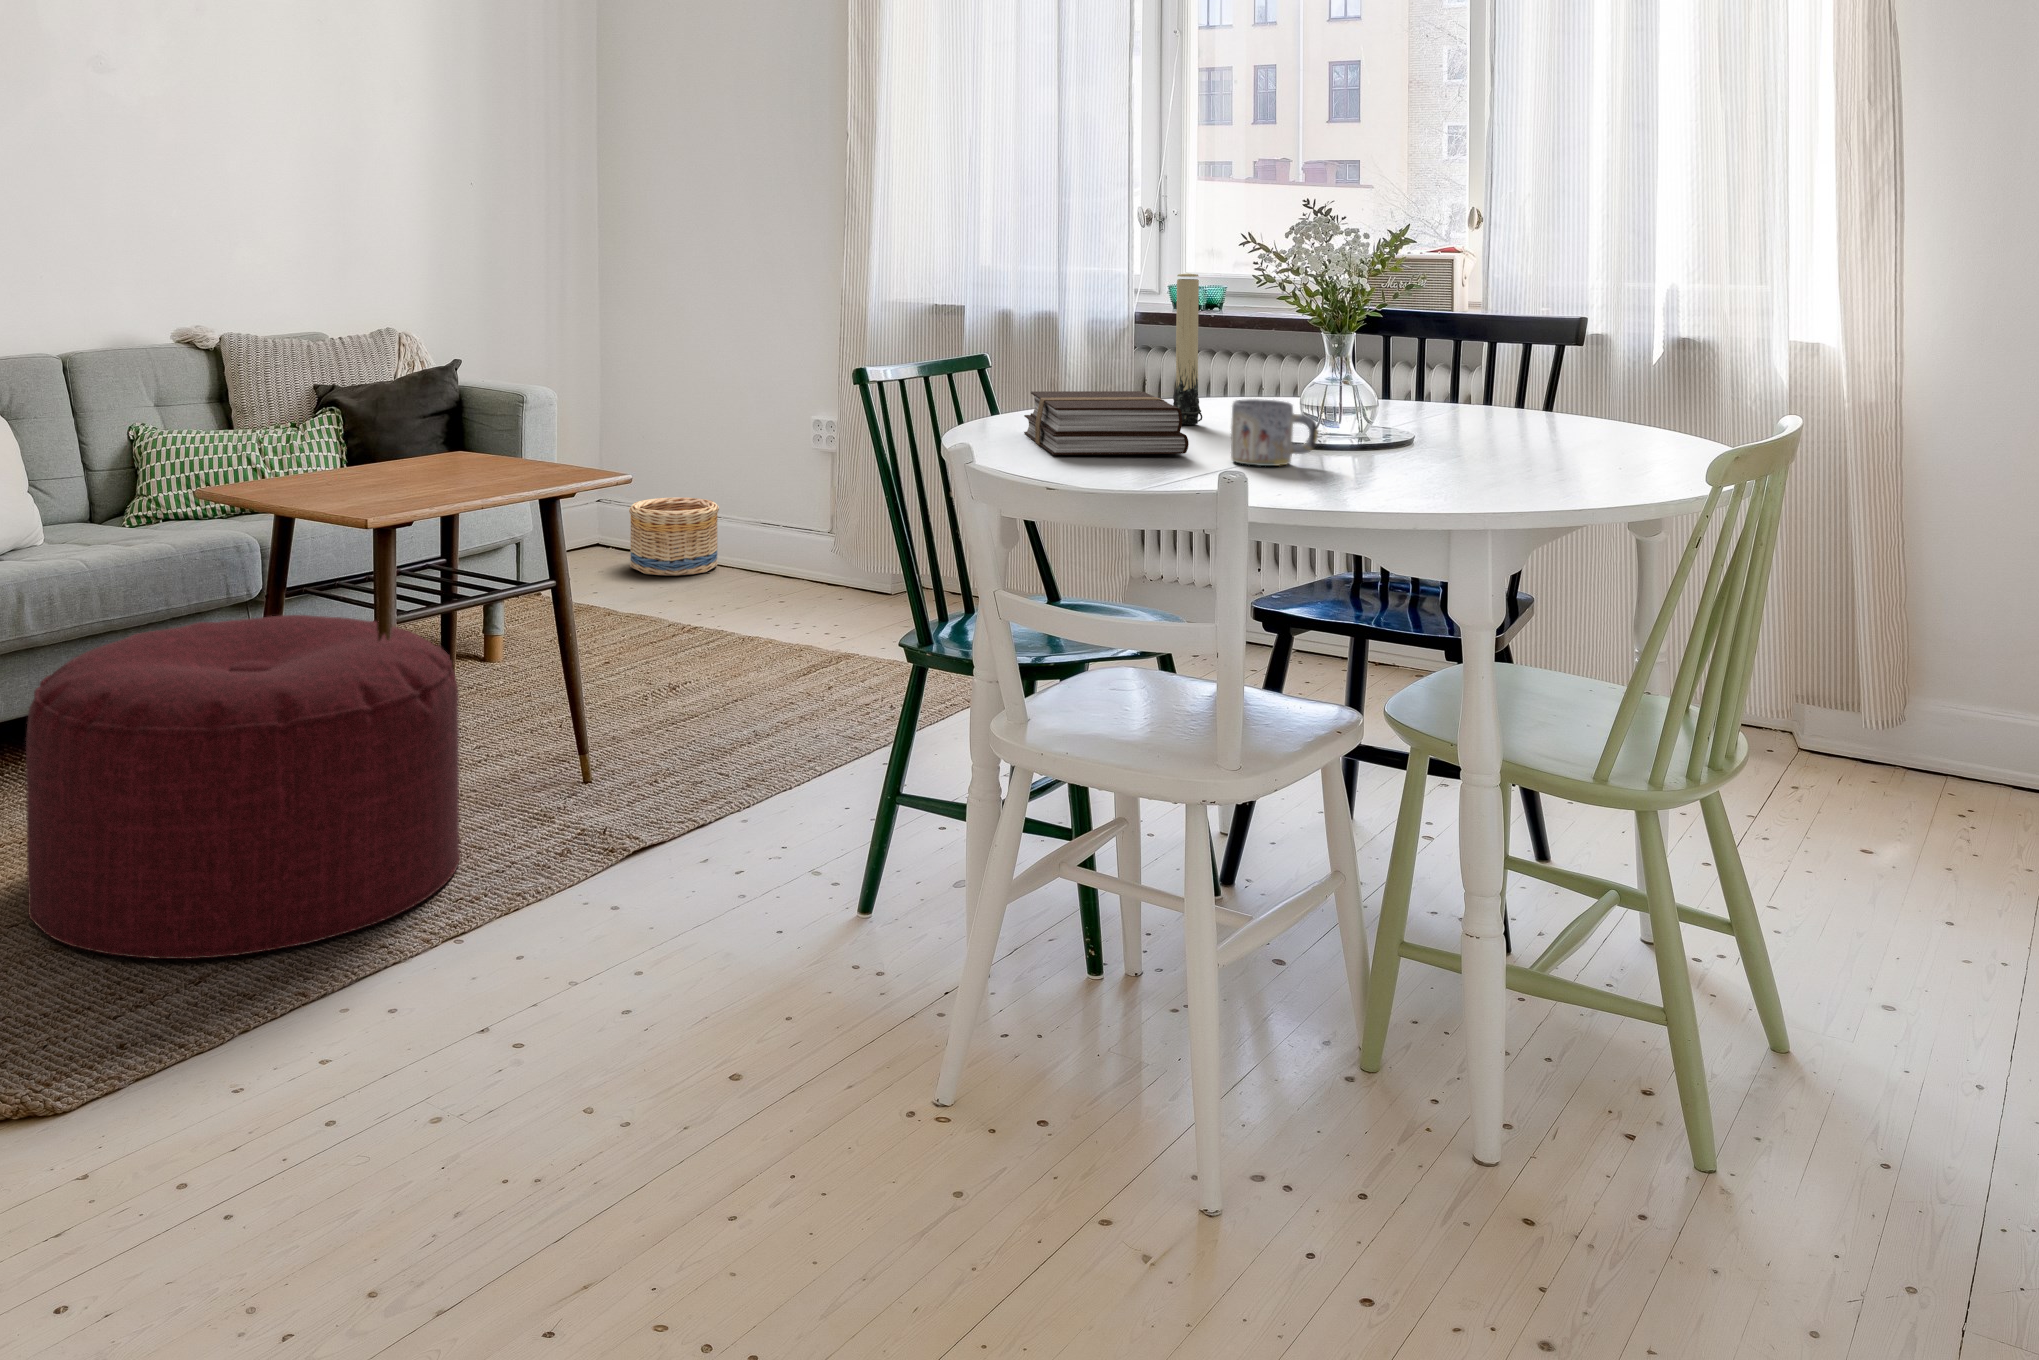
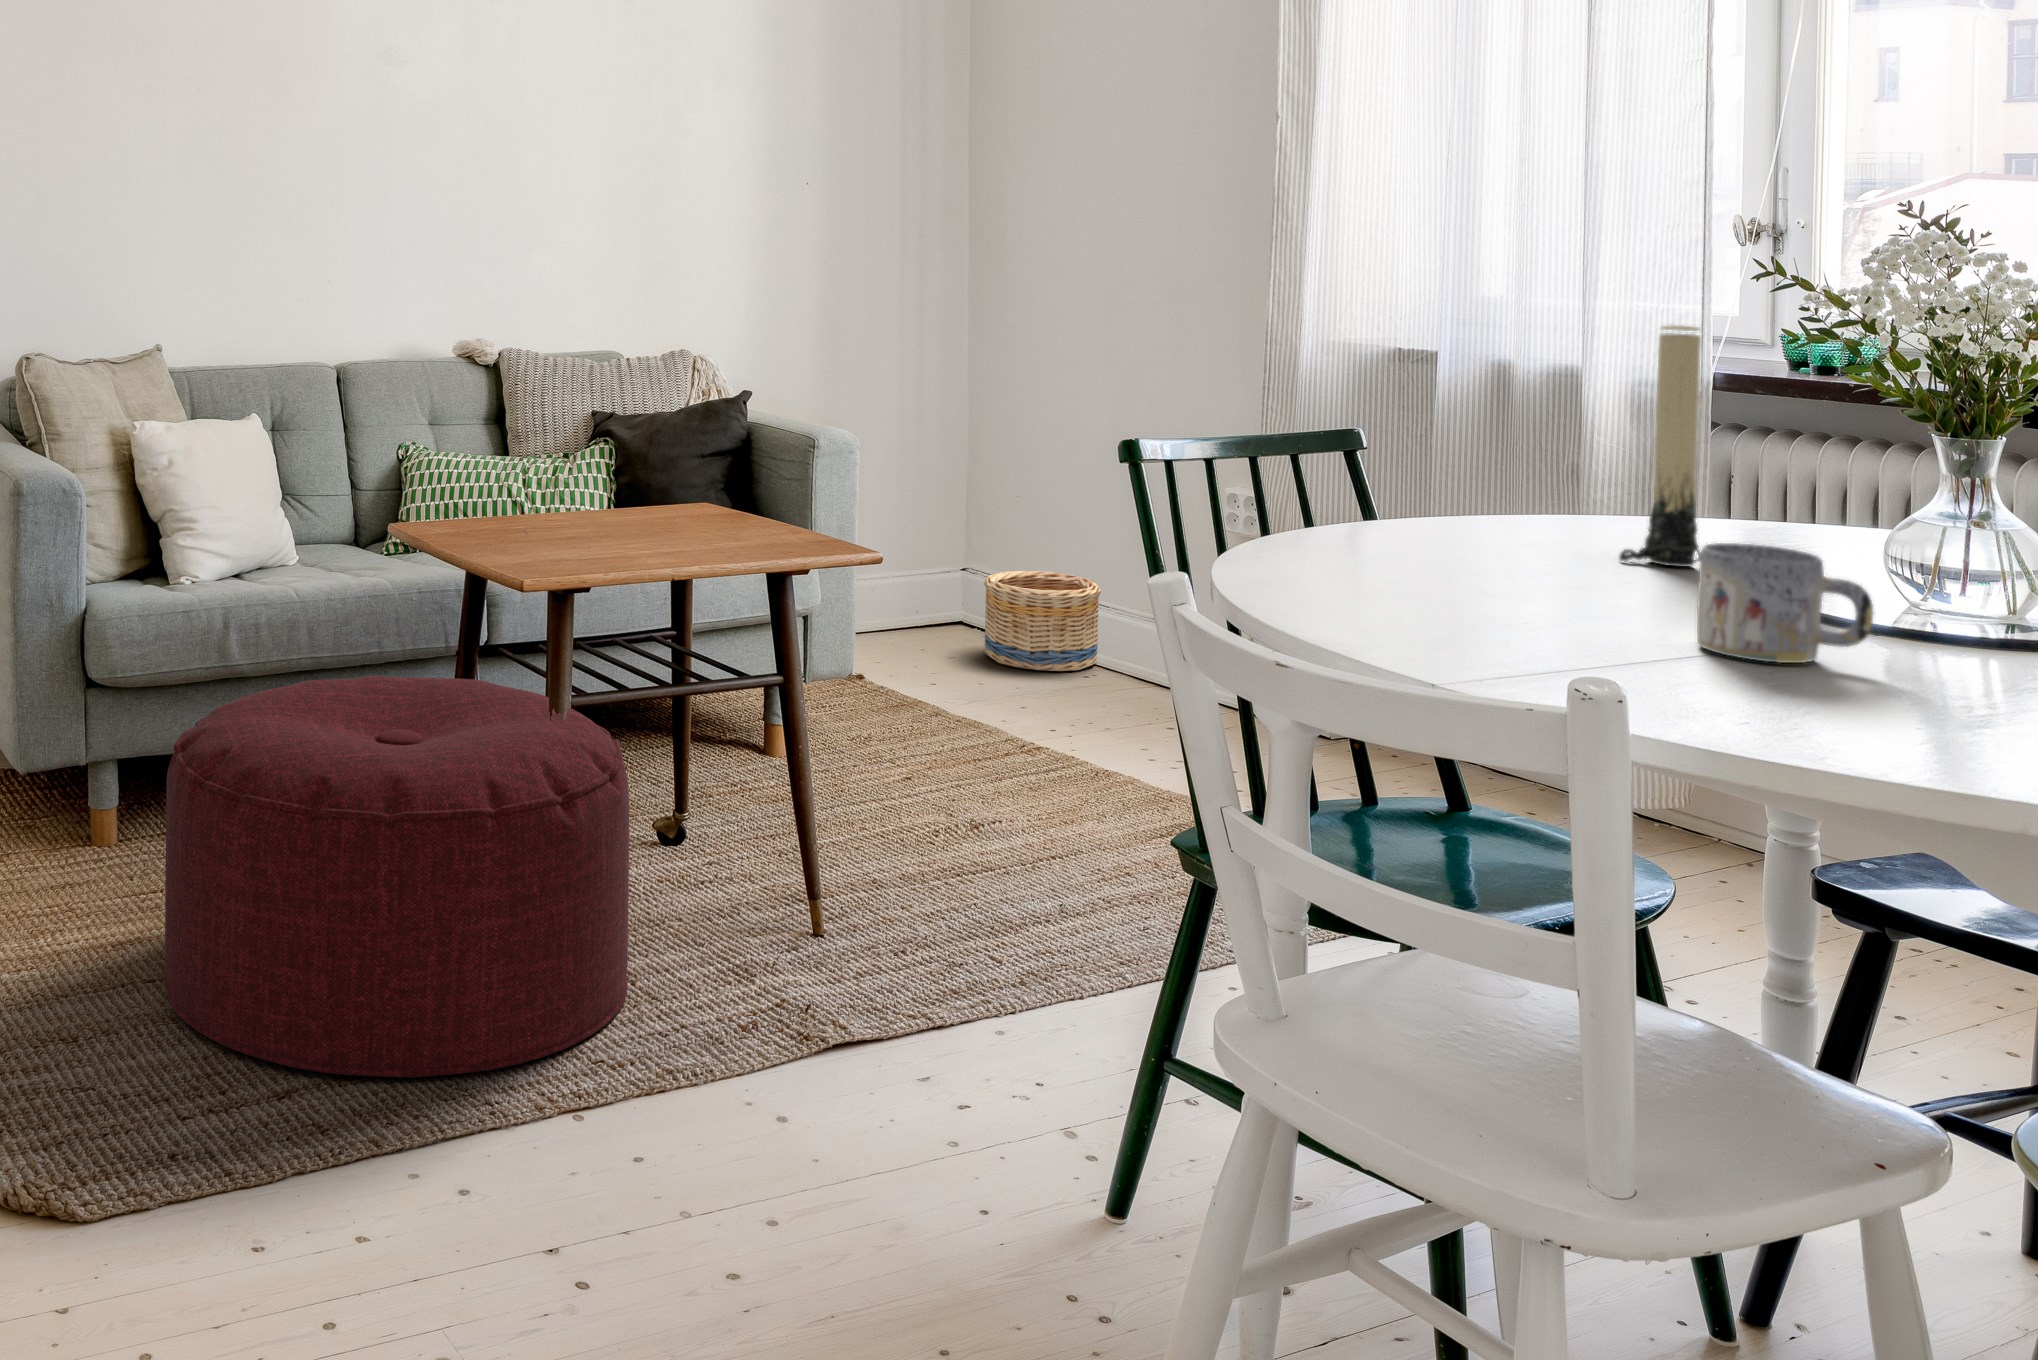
book: present [1024,391,1189,455] -> none [1361,496,1619,622]

